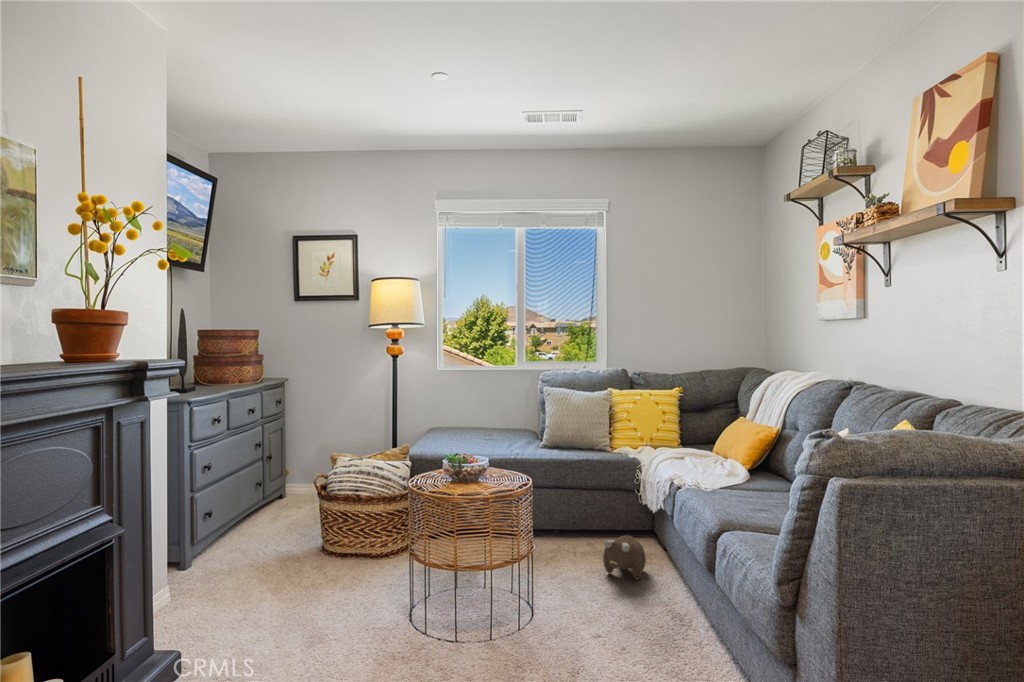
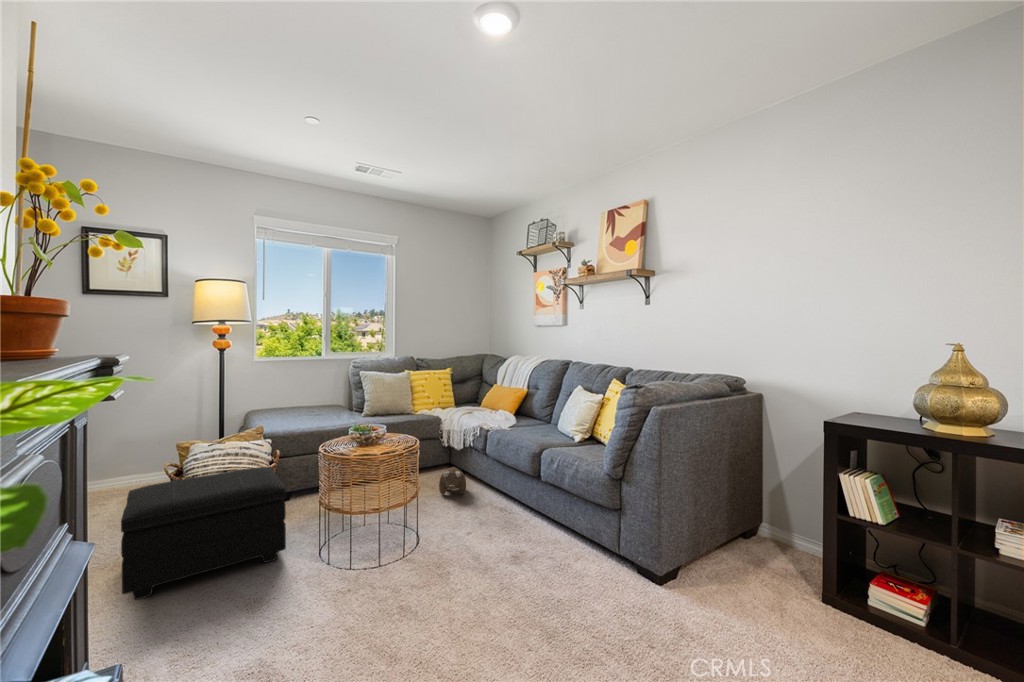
footstool: none [227,491,392,605] -> present [121,467,286,600]

